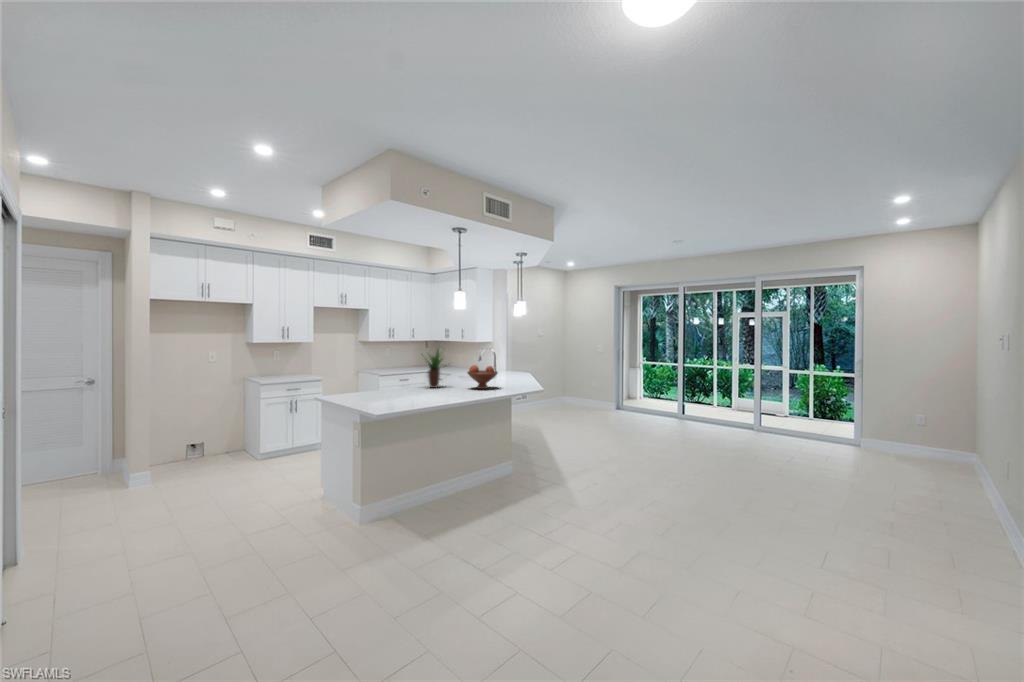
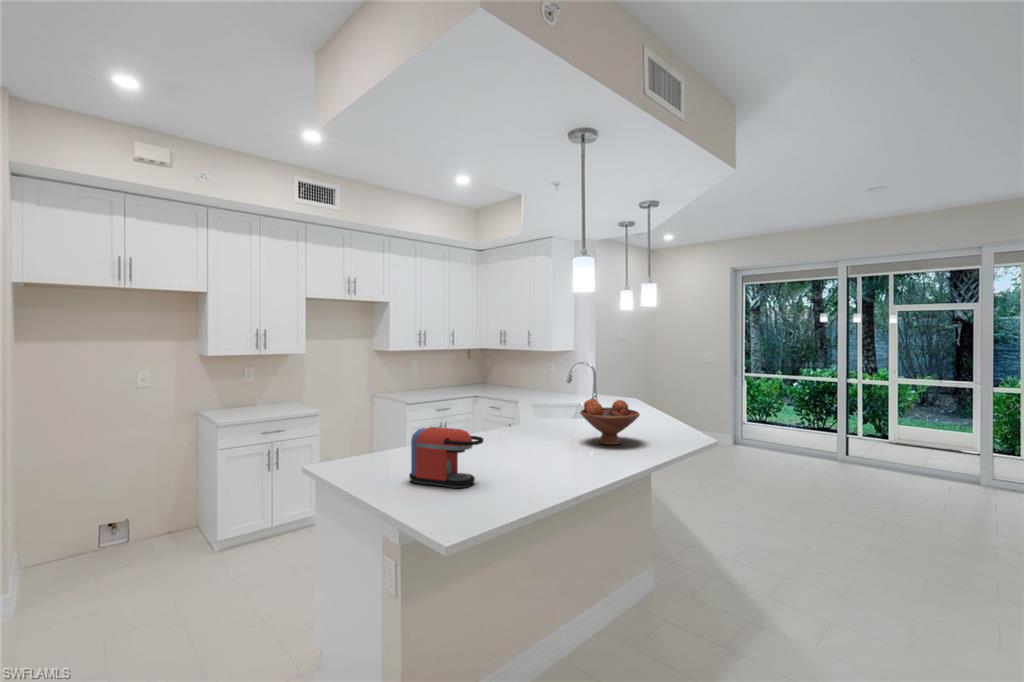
potted plant: present [425,351,443,388] -> none [489,364,550,440]
coffee maker: none [370,373,405,400] -> present [409,427,483,488]

